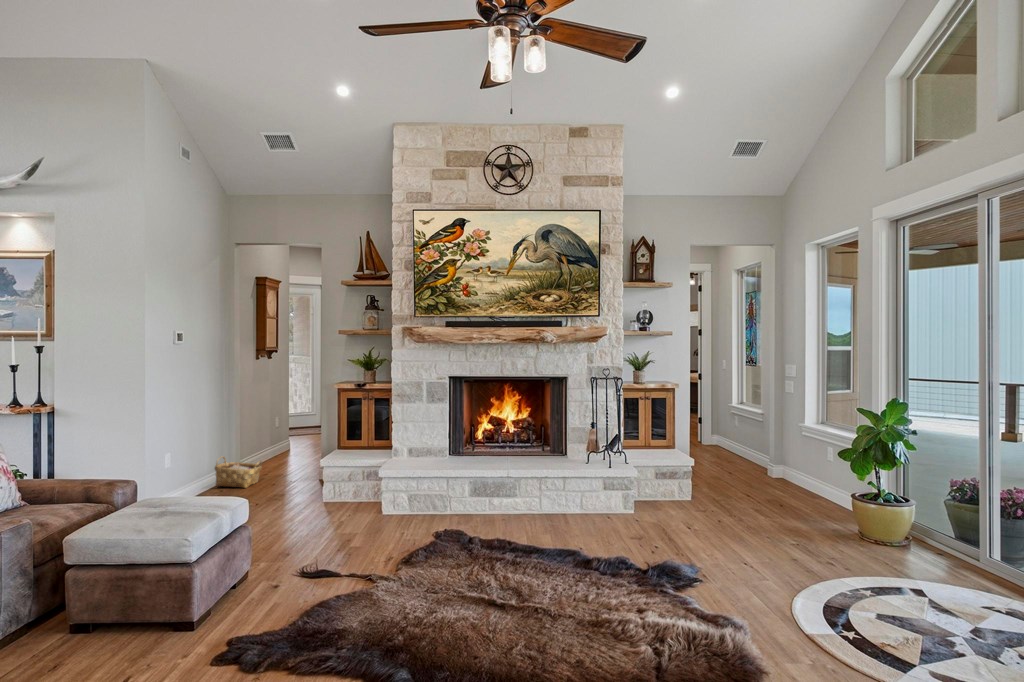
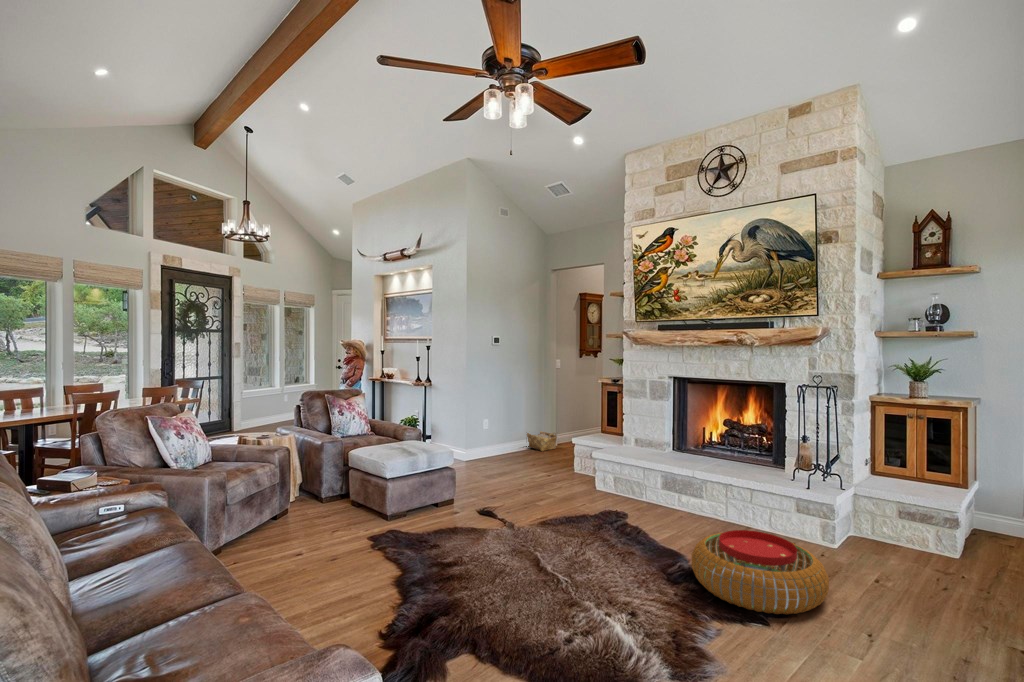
pouf: none [589,509,702,575] -> present [691,530,829,615]

